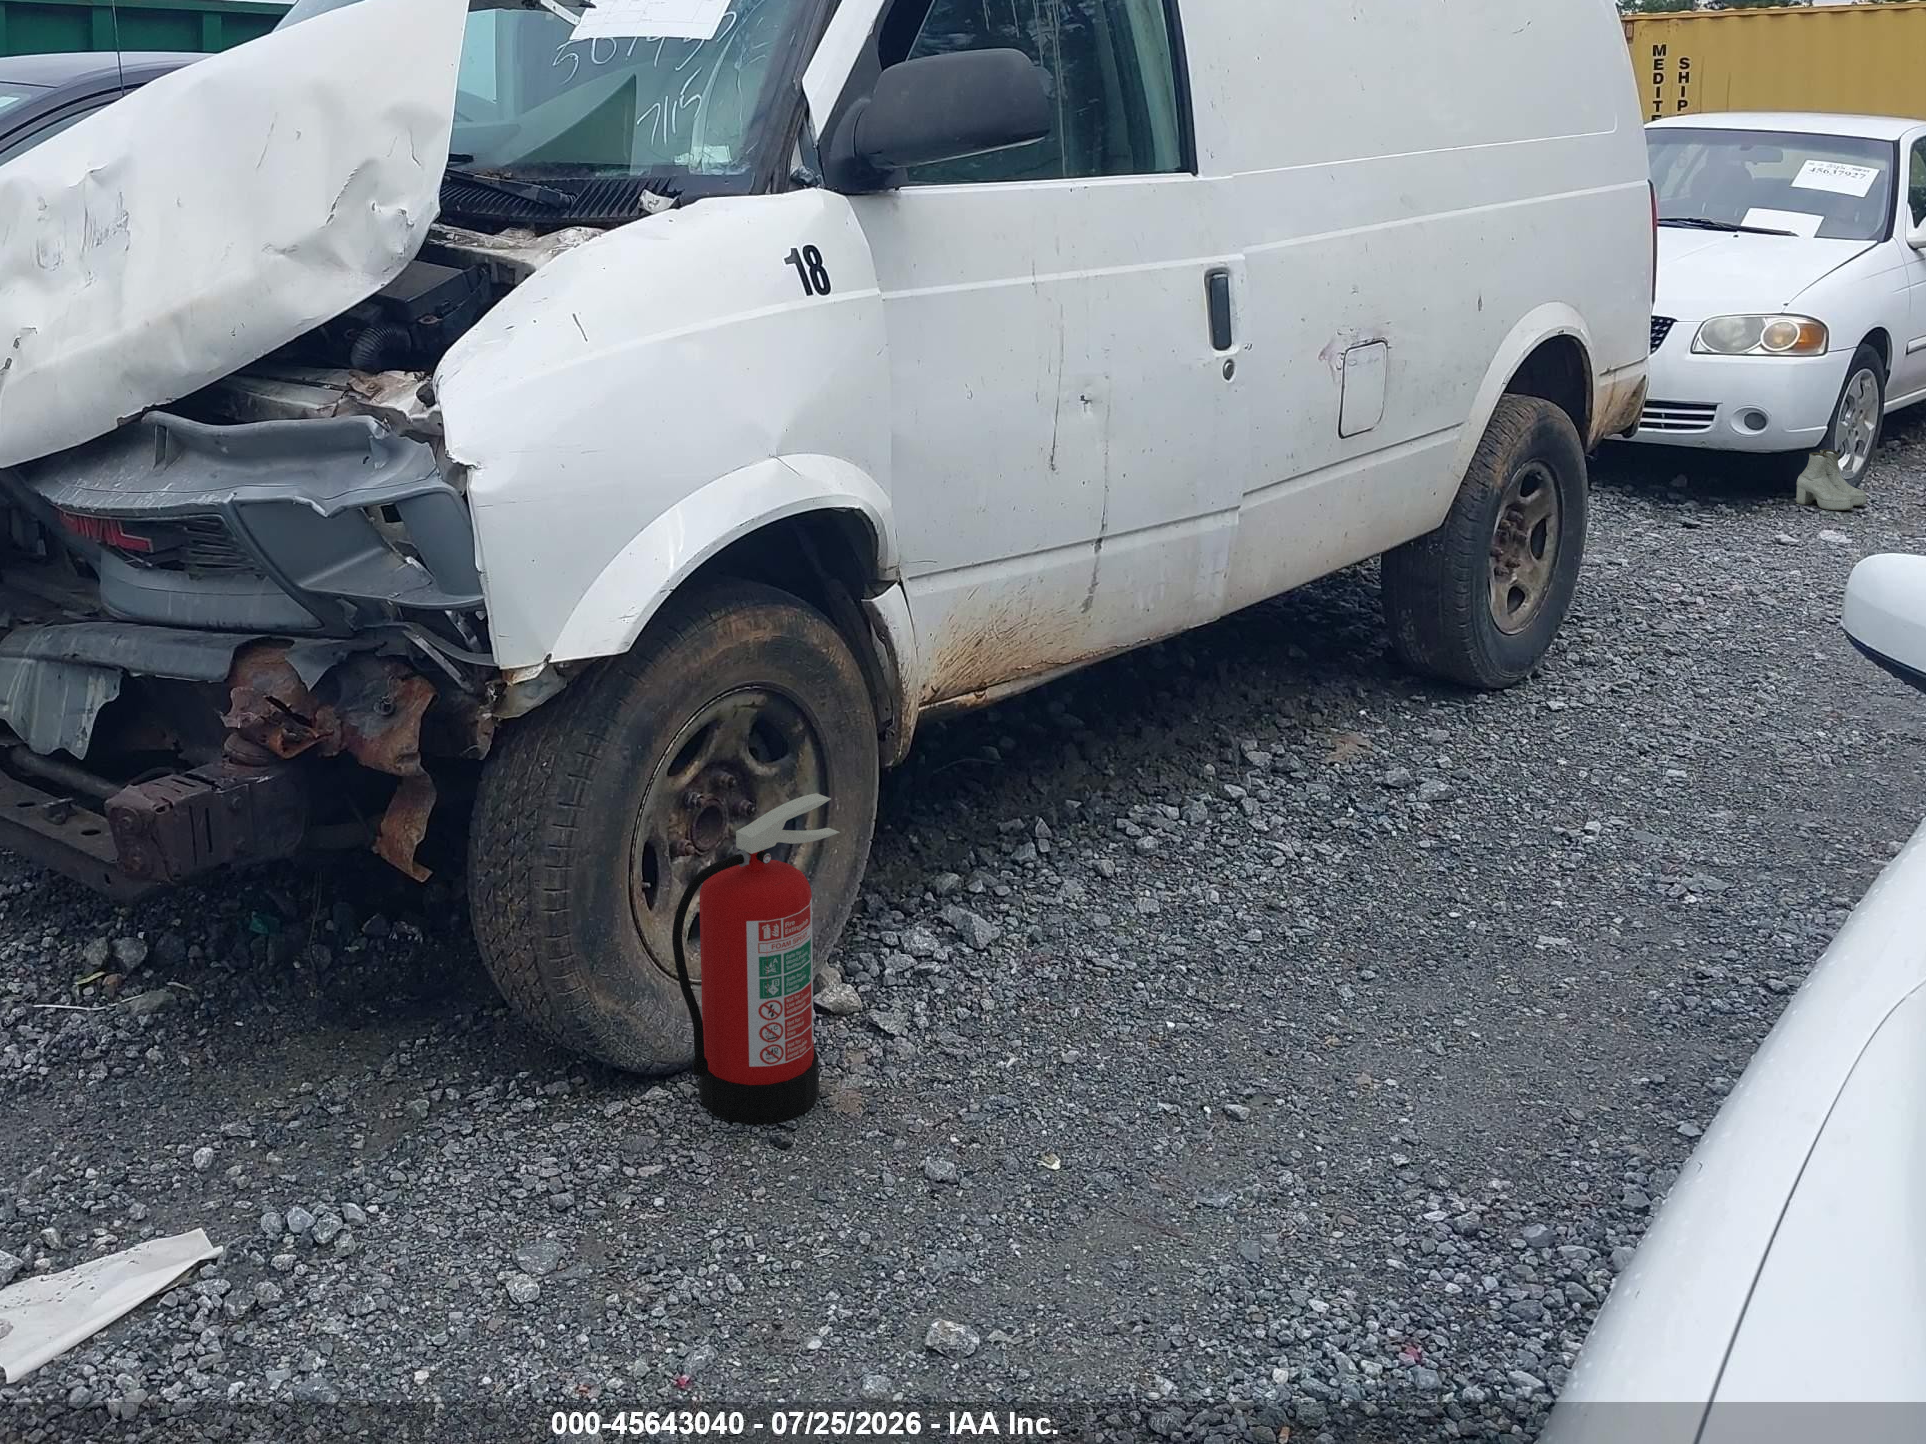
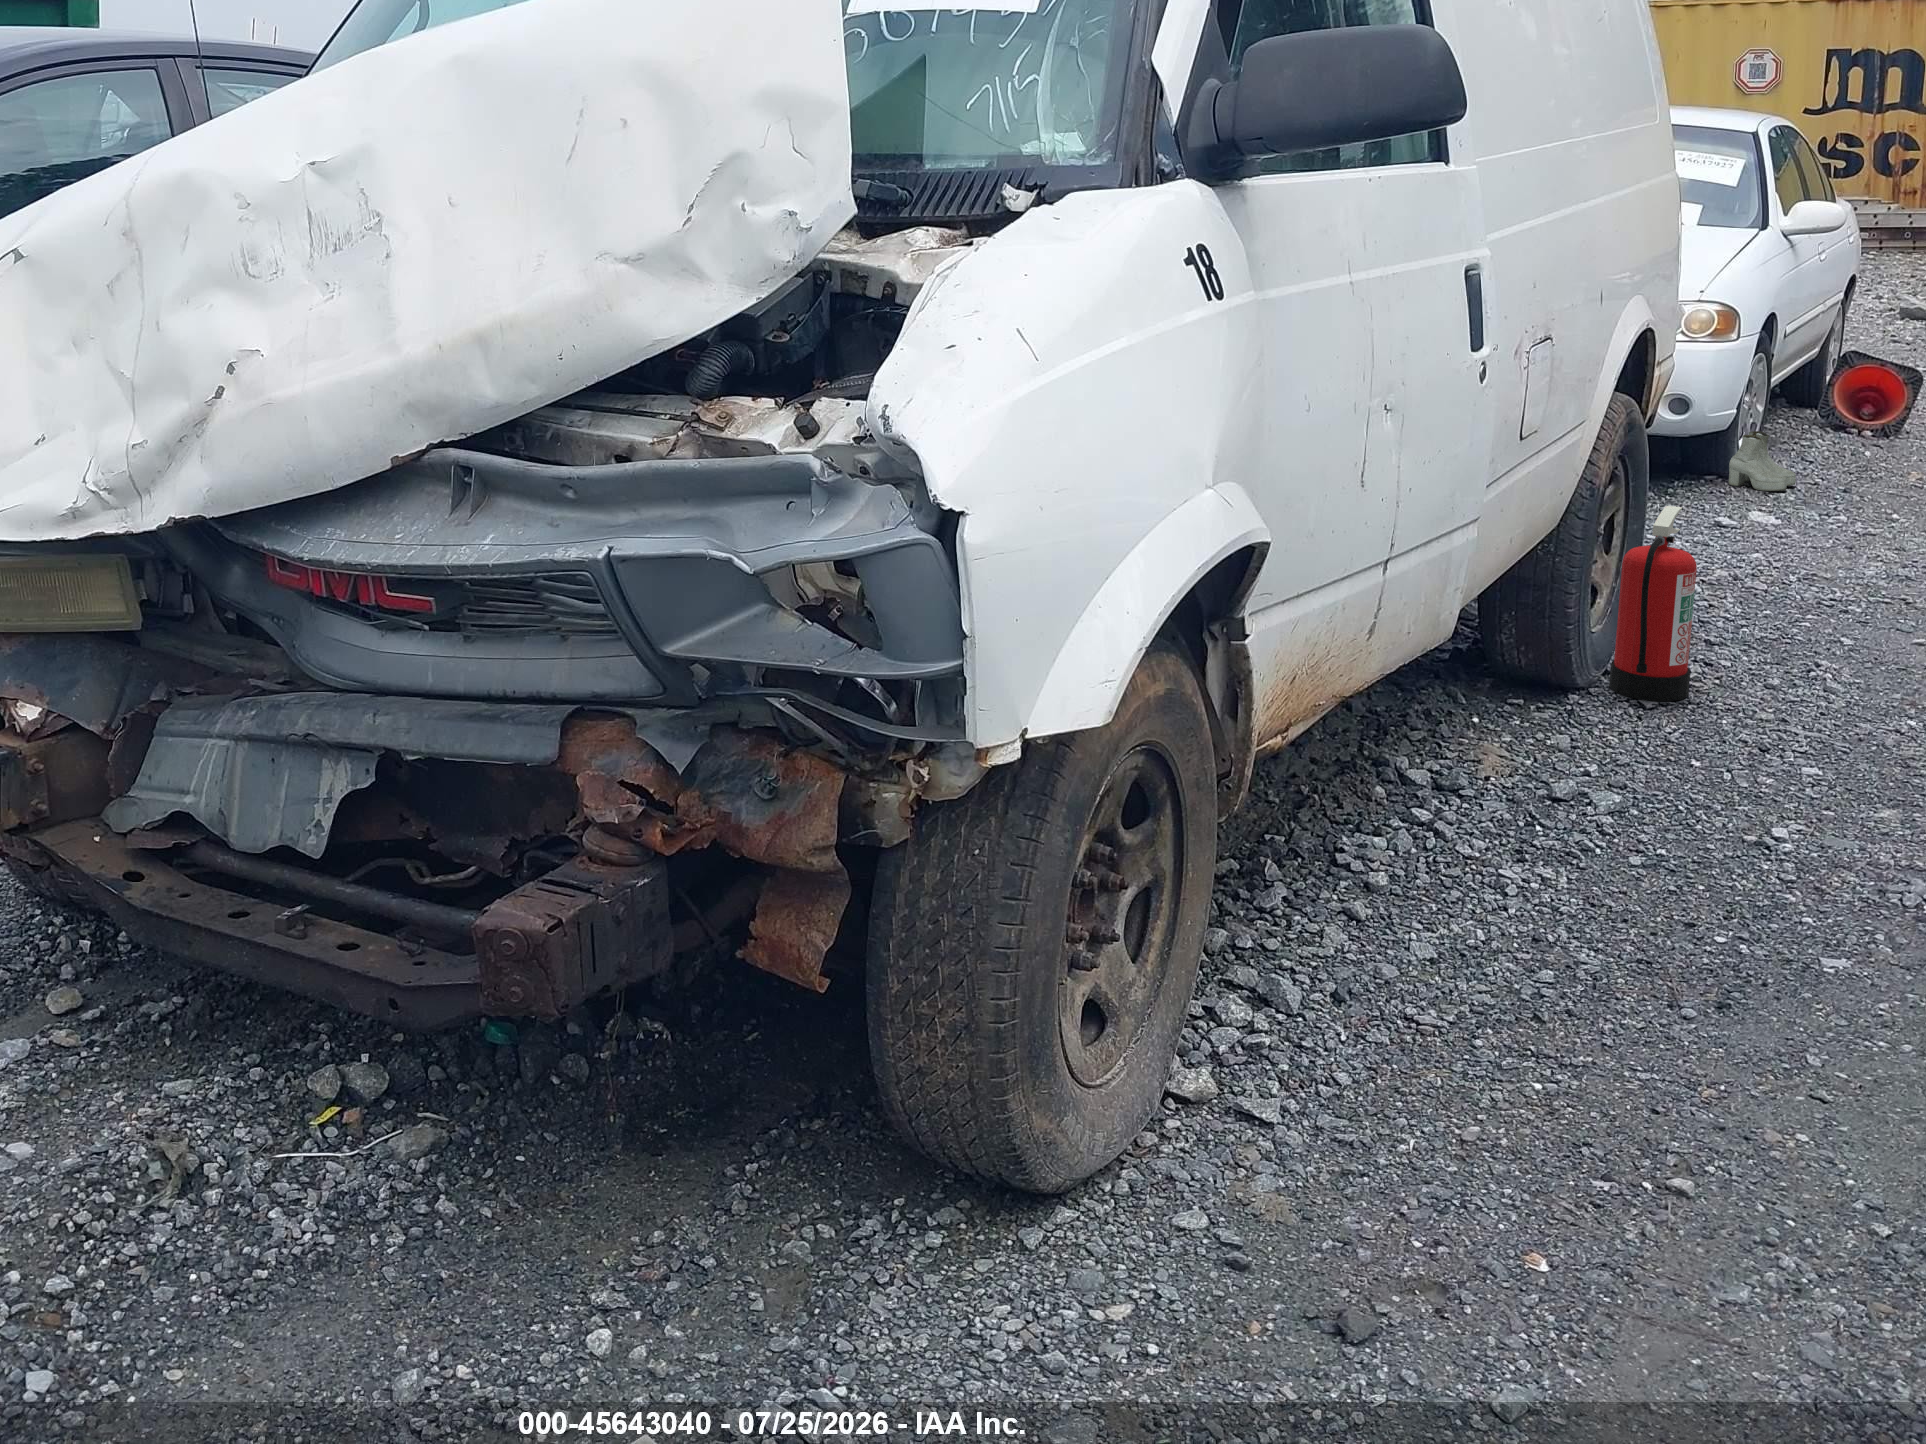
fire extinguisher: present [672,793,840,1124] -> present [1609,506,1697,701]

